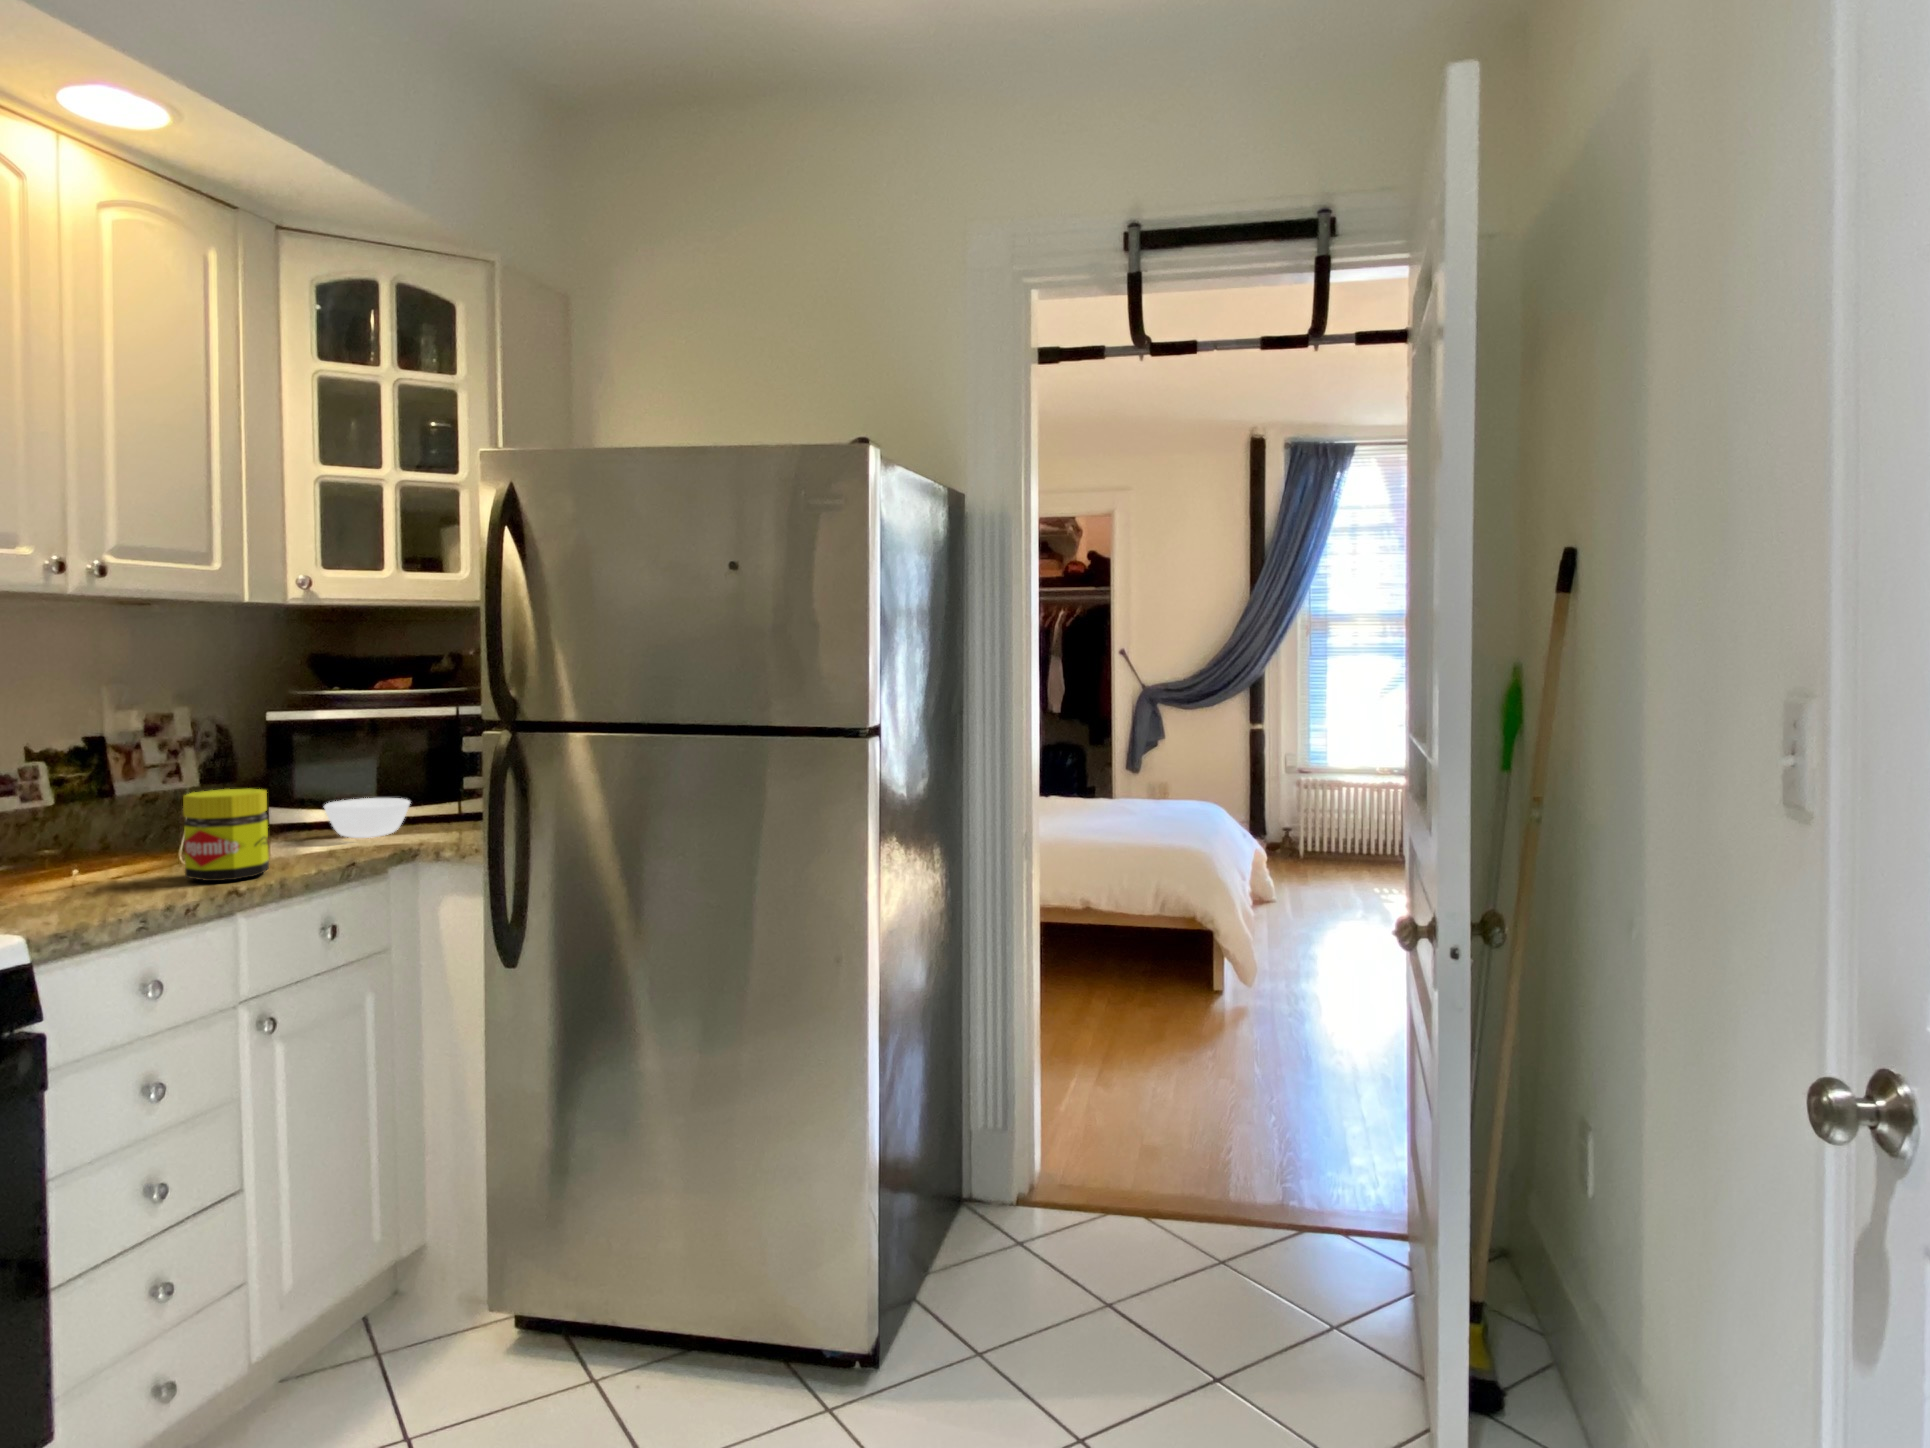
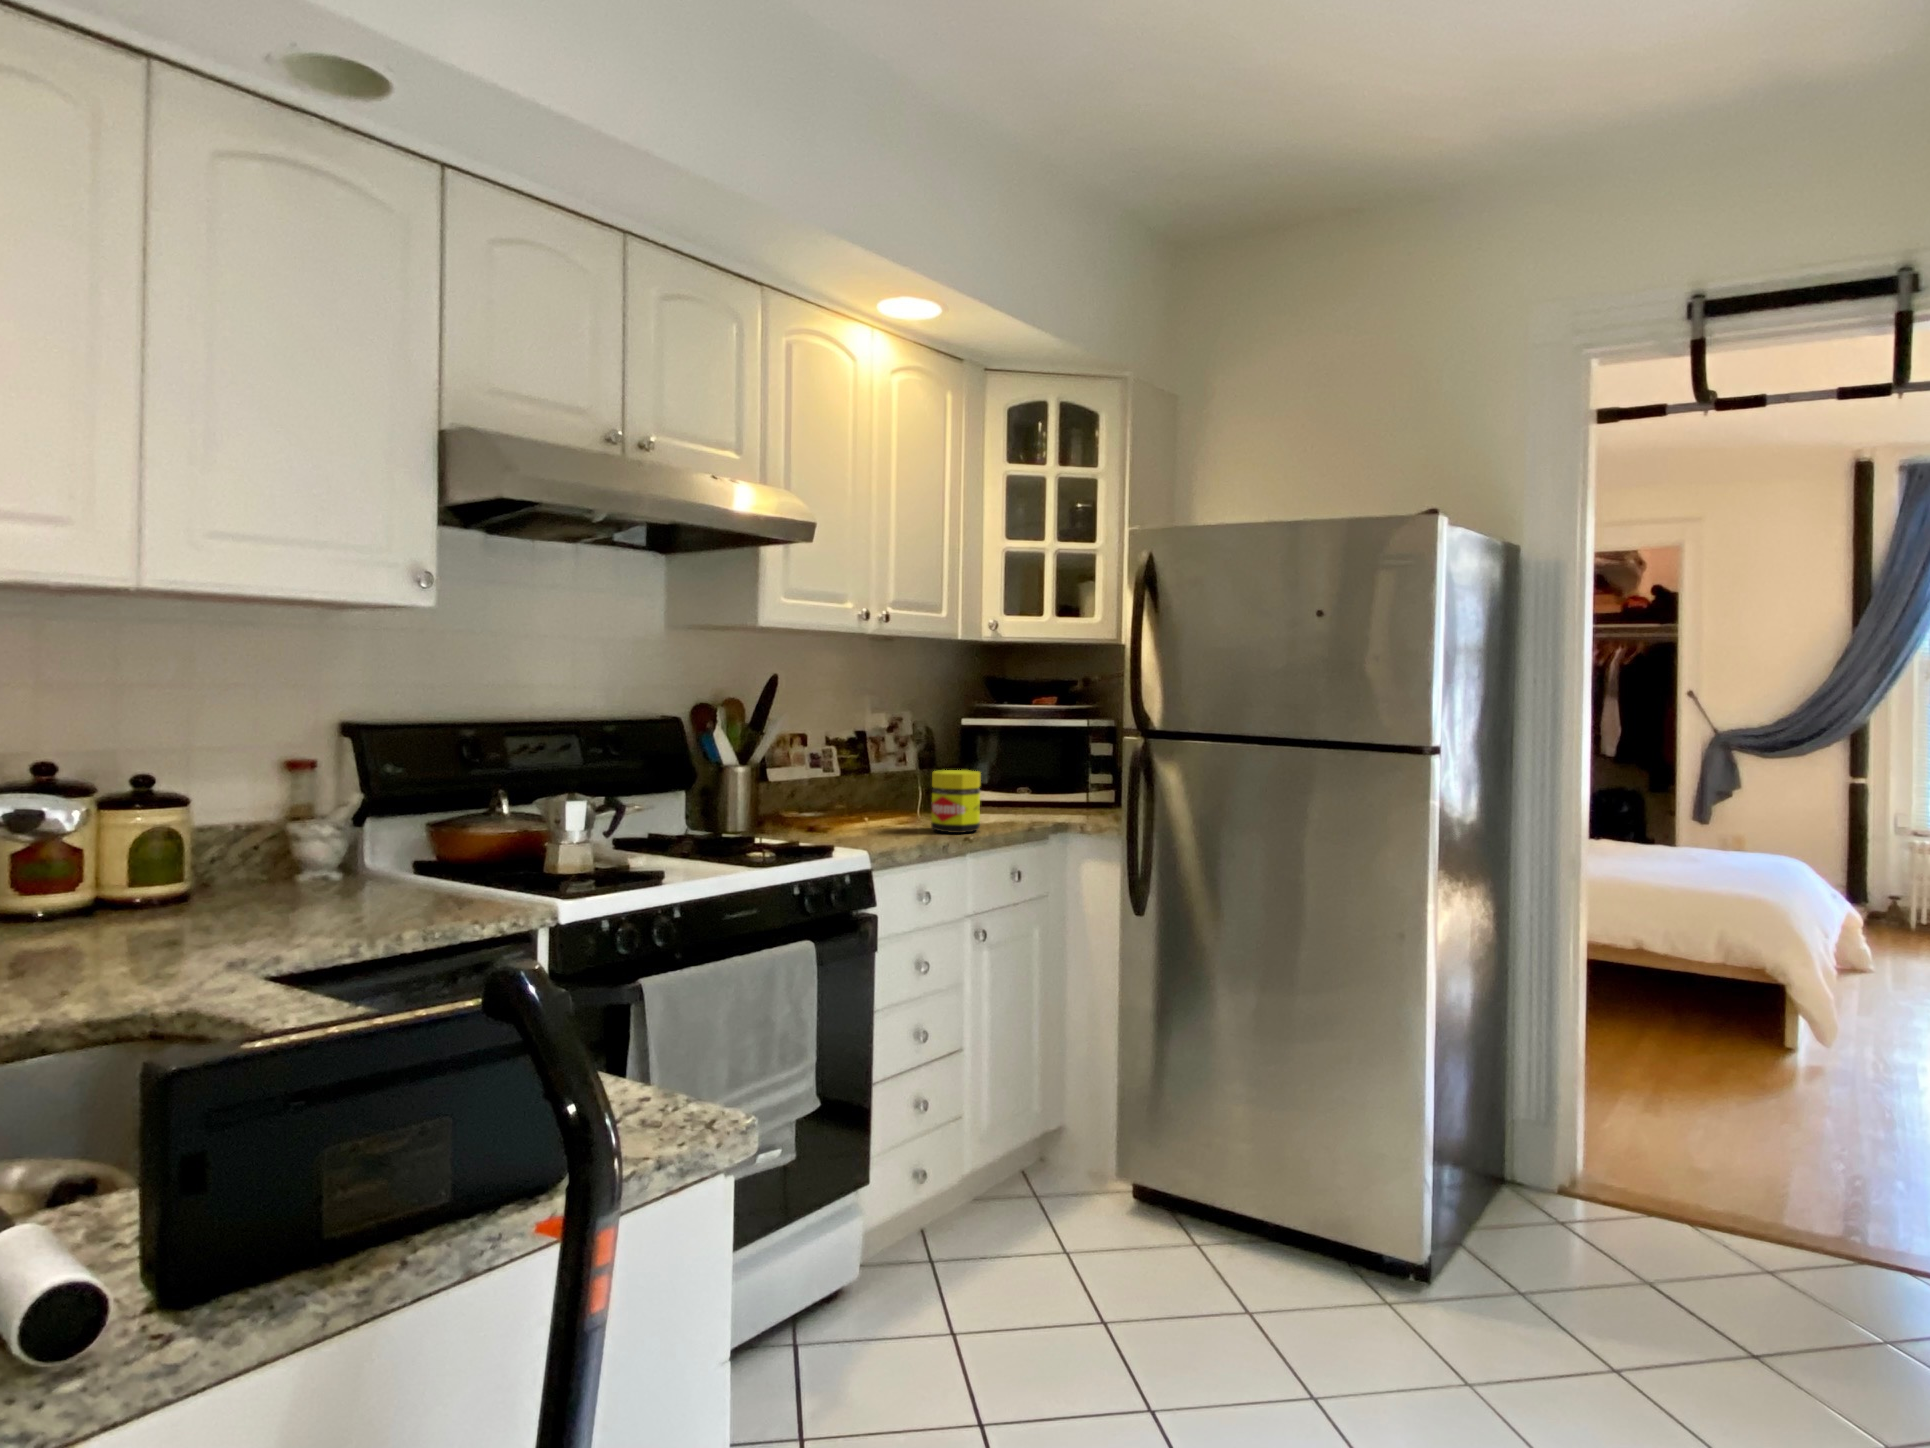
bowl: present [324,798,410,838] -> none [1004,785,1062,814]

